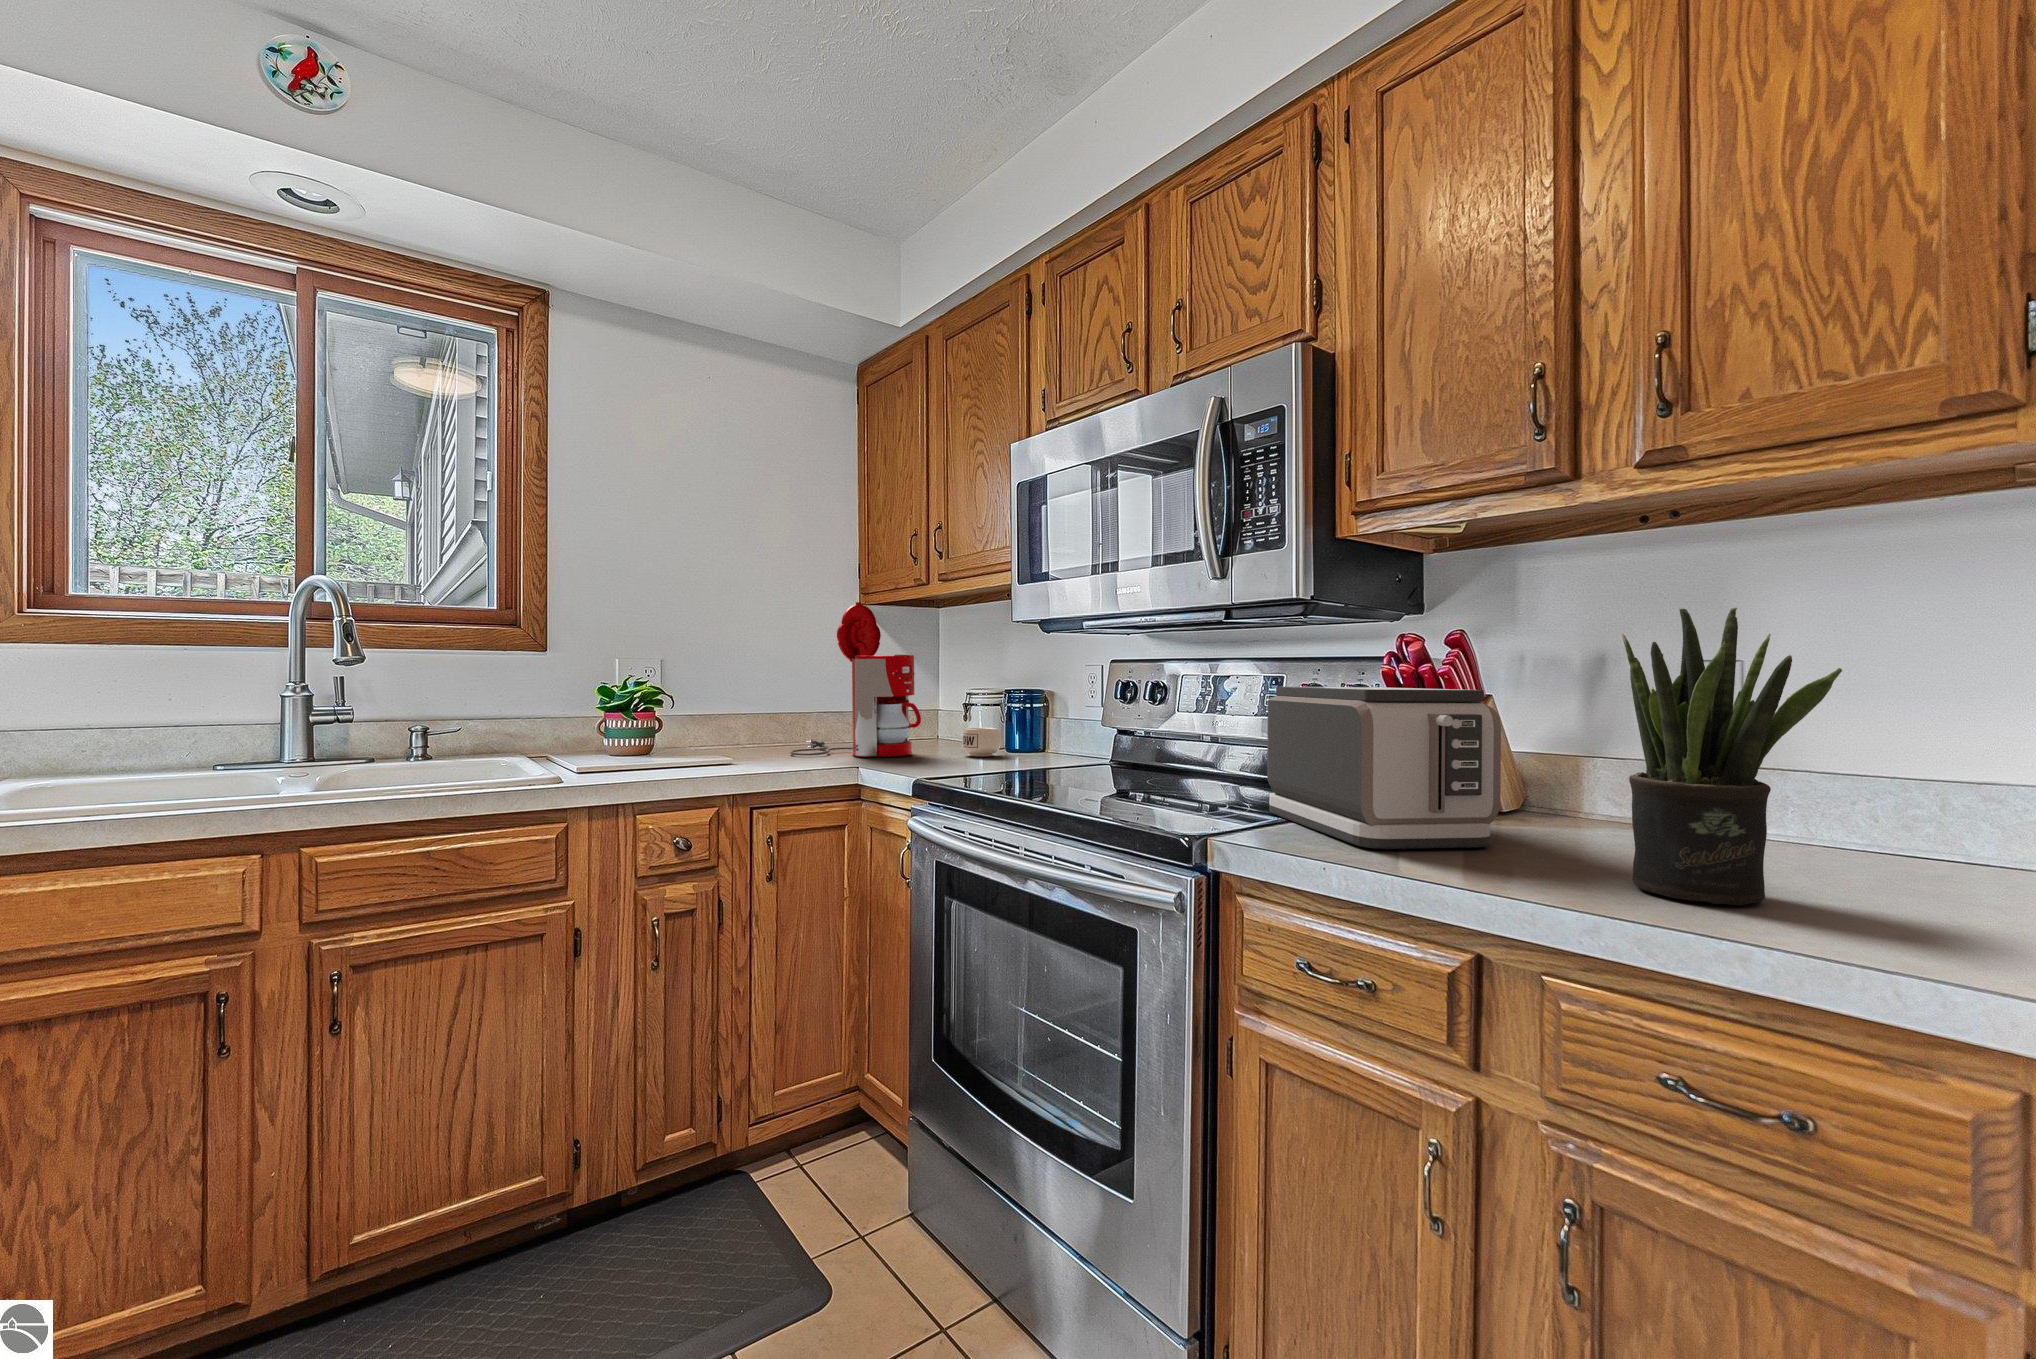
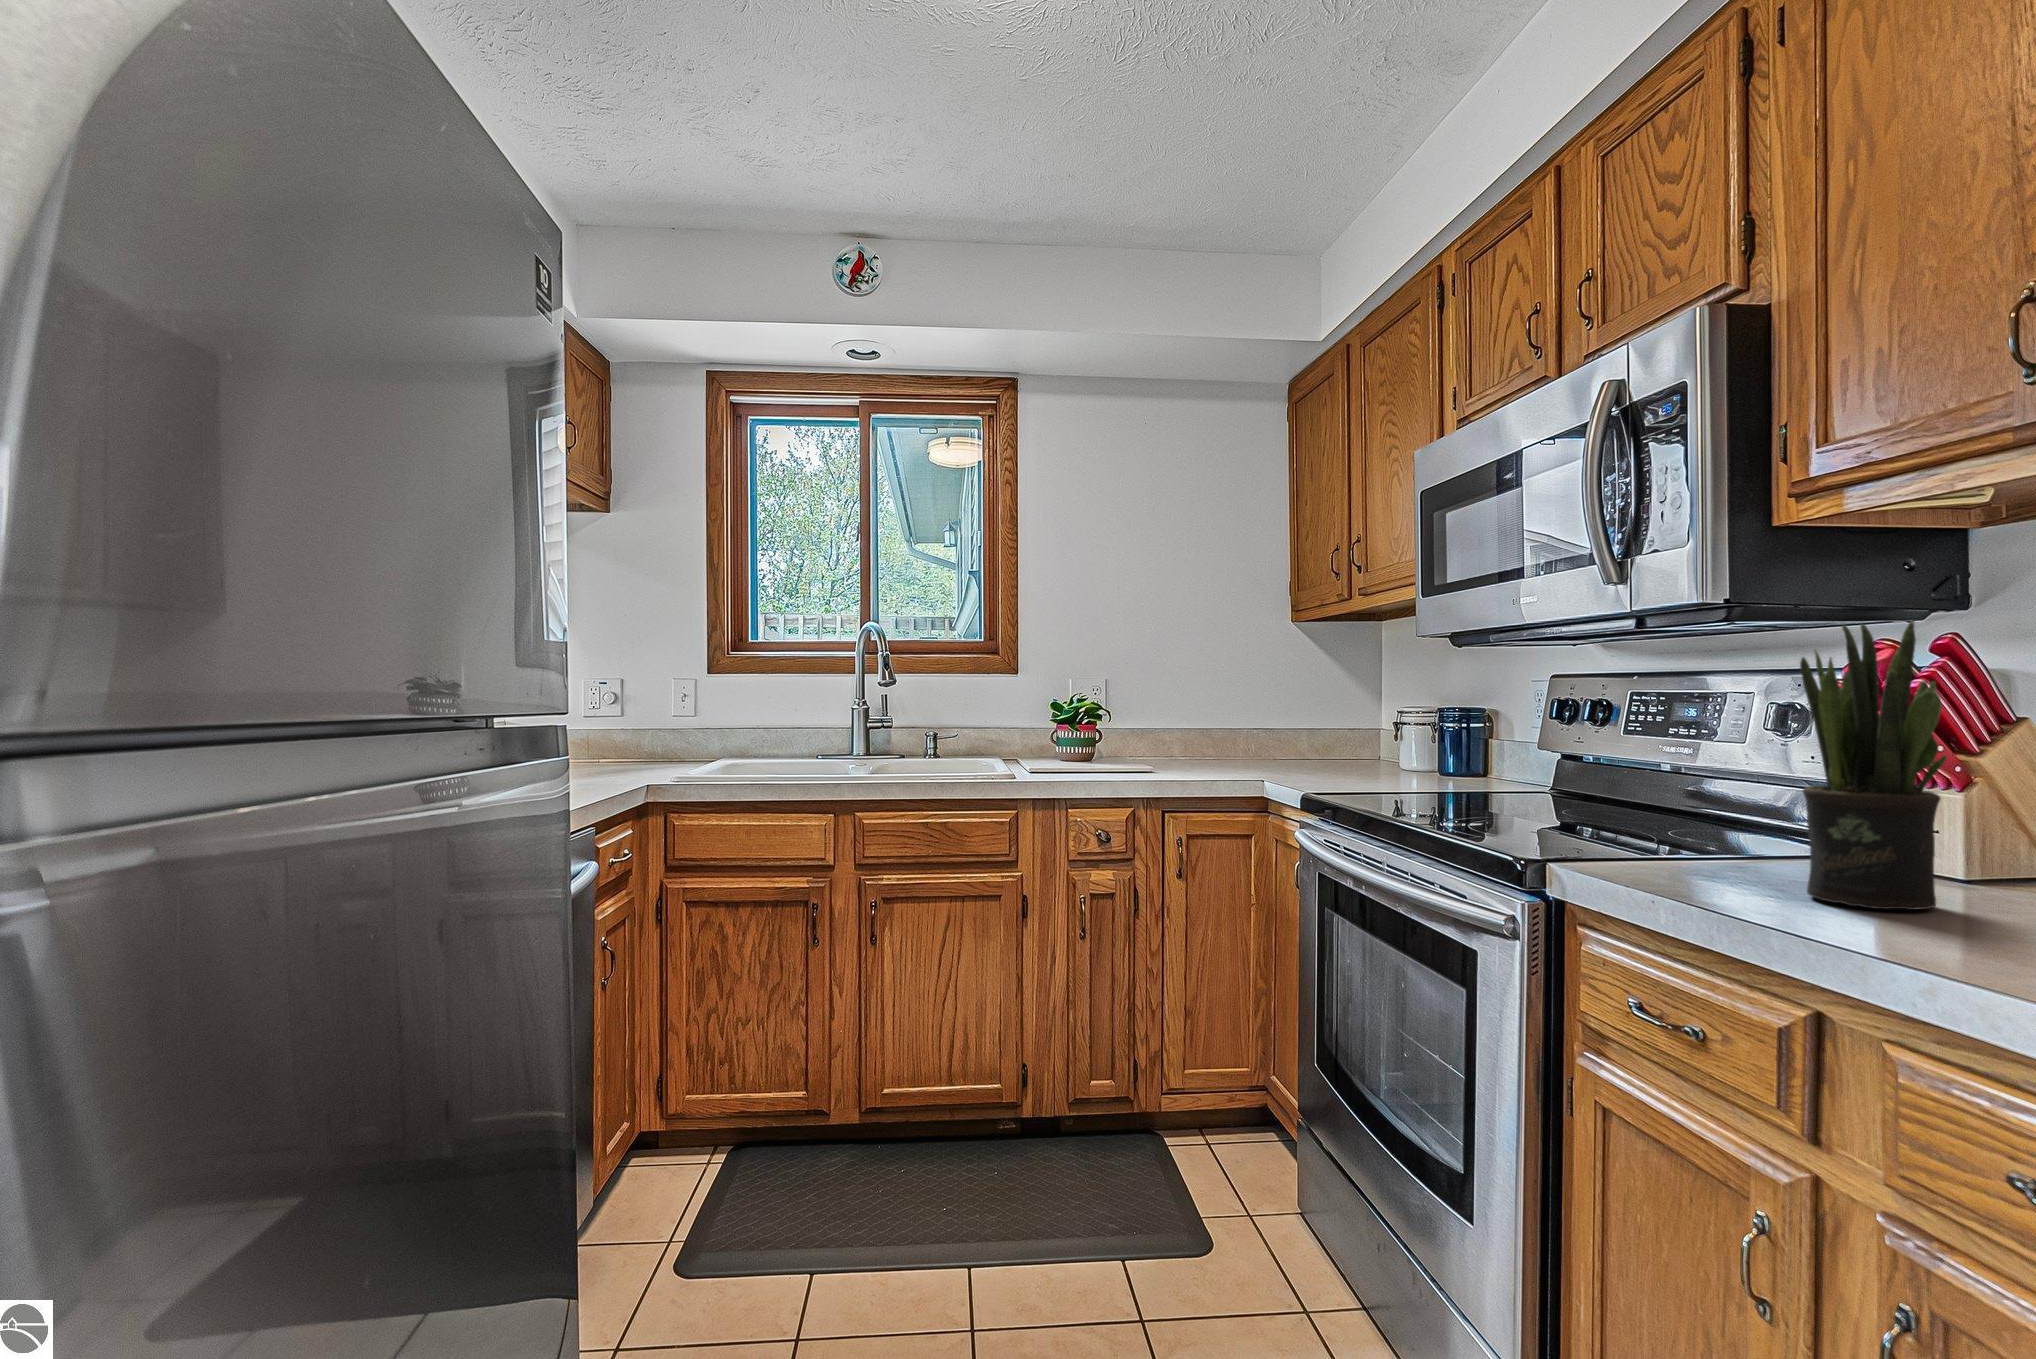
coffee maker: present [790,602,921,757] -> none [1214,622,1339,773]
toaster: present [1267,687,1501,849] -> none [1590,702,1770,863]
mug: present [962,728,1001,757] -> none [1381,747,1427,777]

